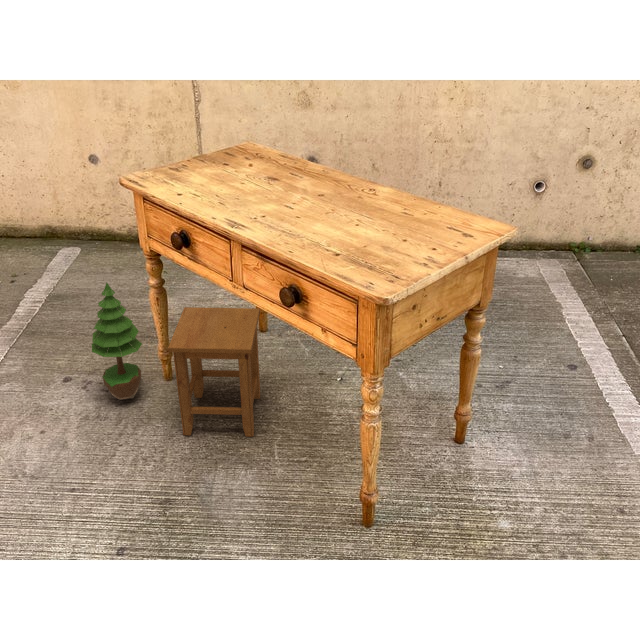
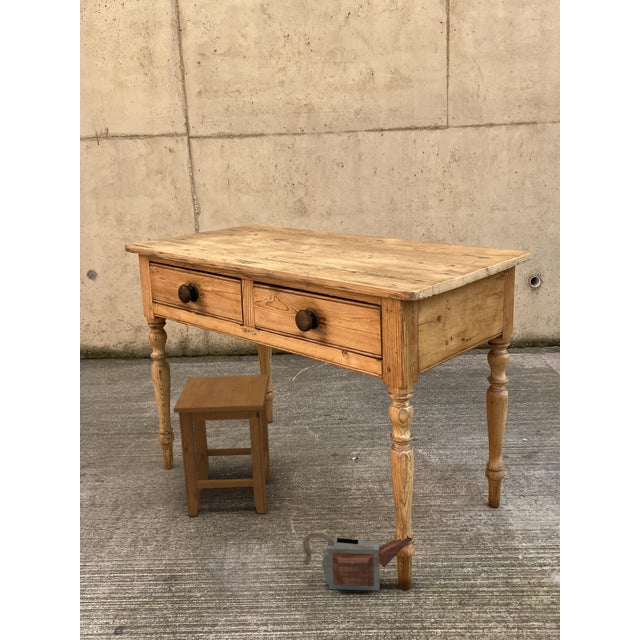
potted tree: present [92,283,143,400] -> none [89,350,144,487]
watering can: none [280,475,377,526] -> present [303,531,412,591]

